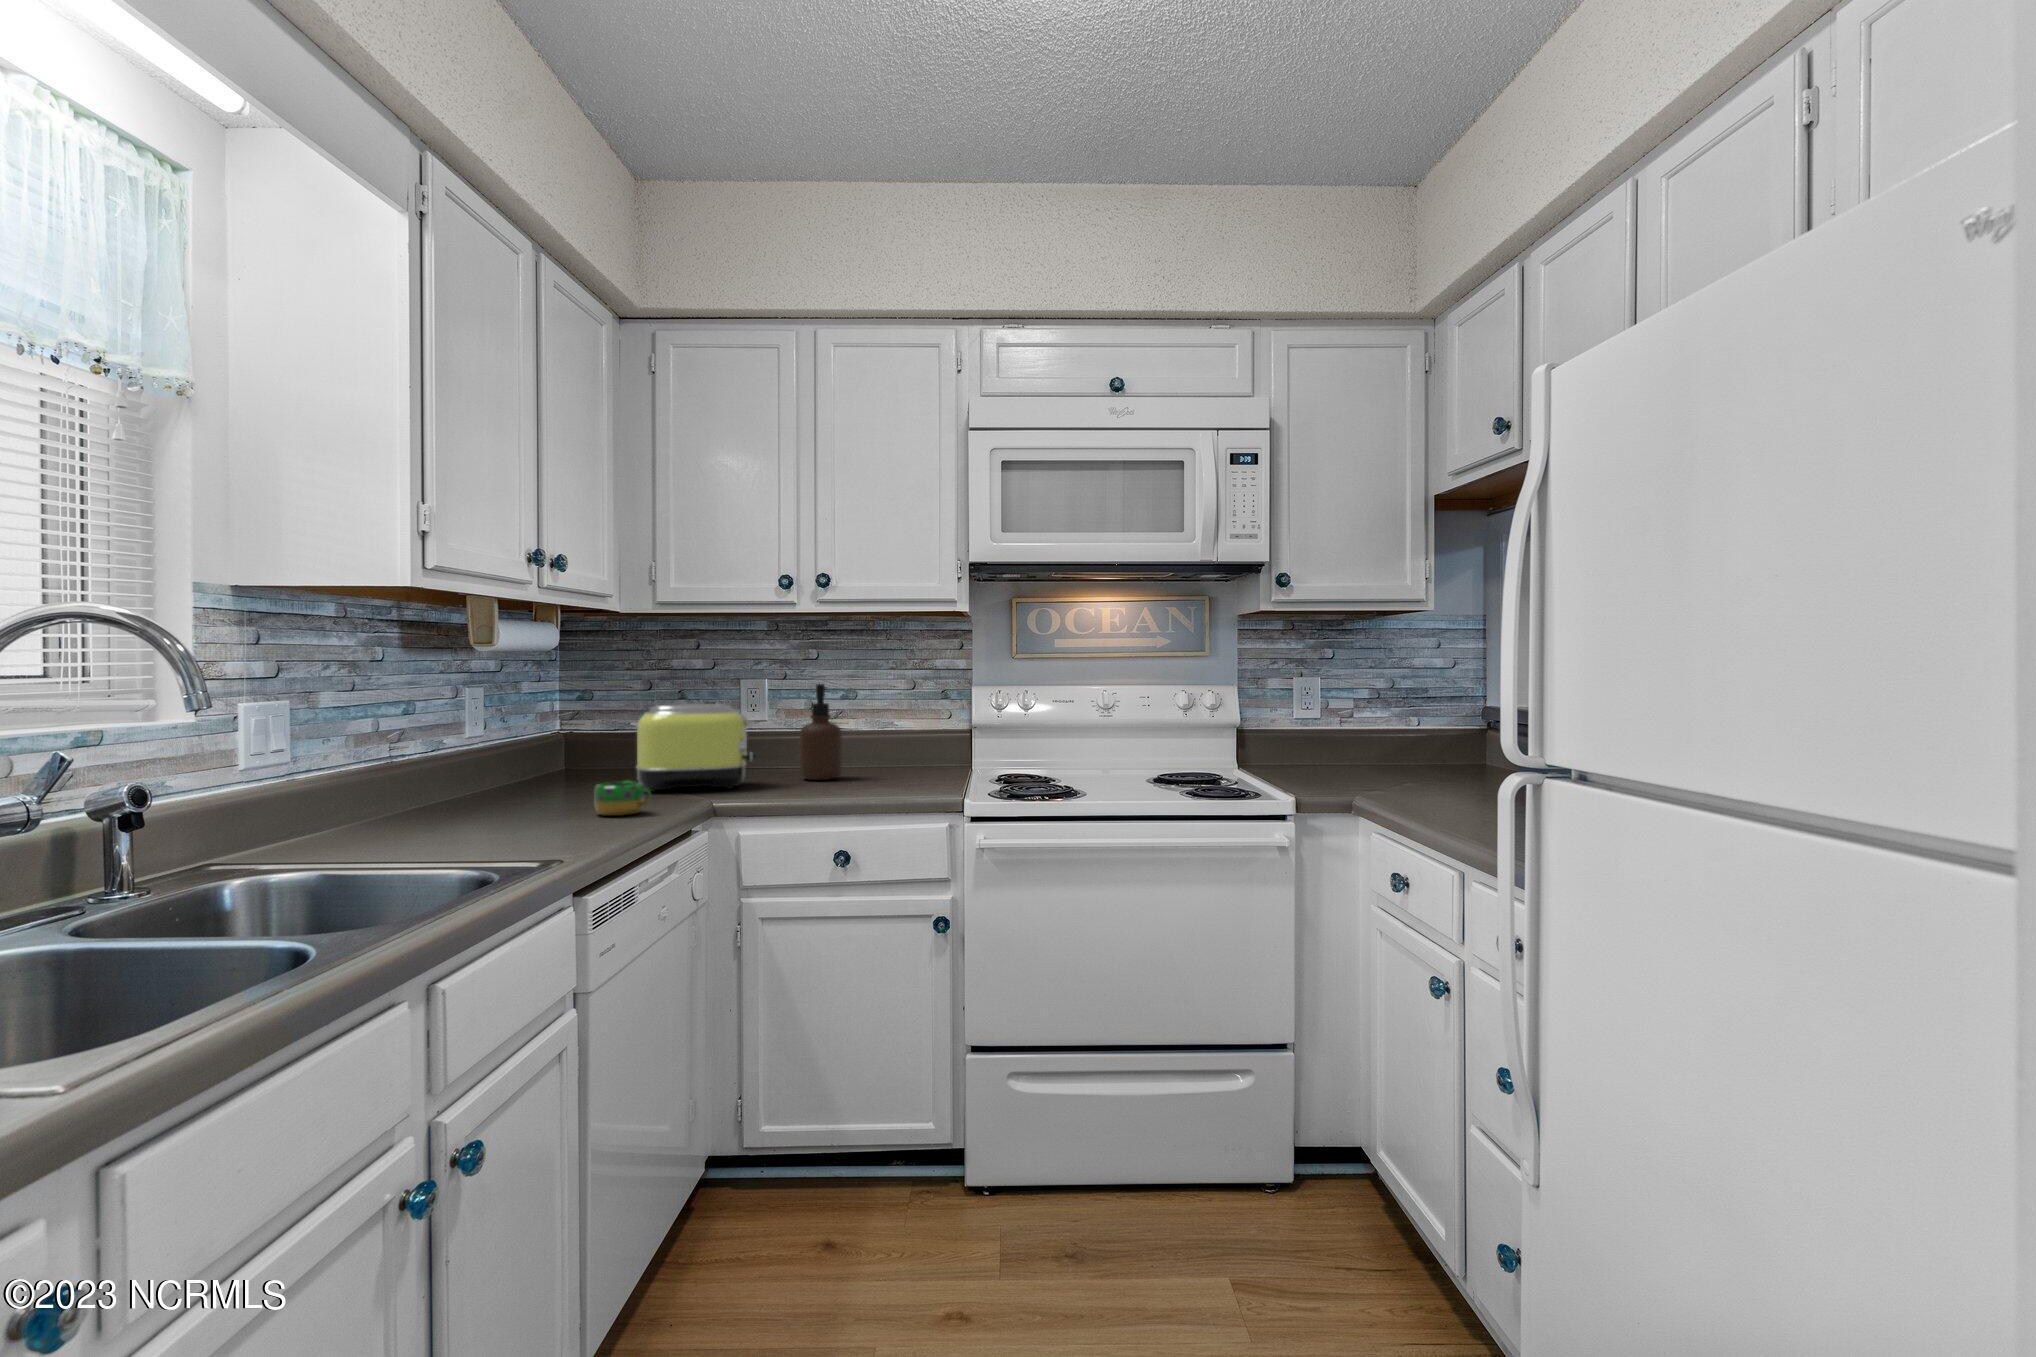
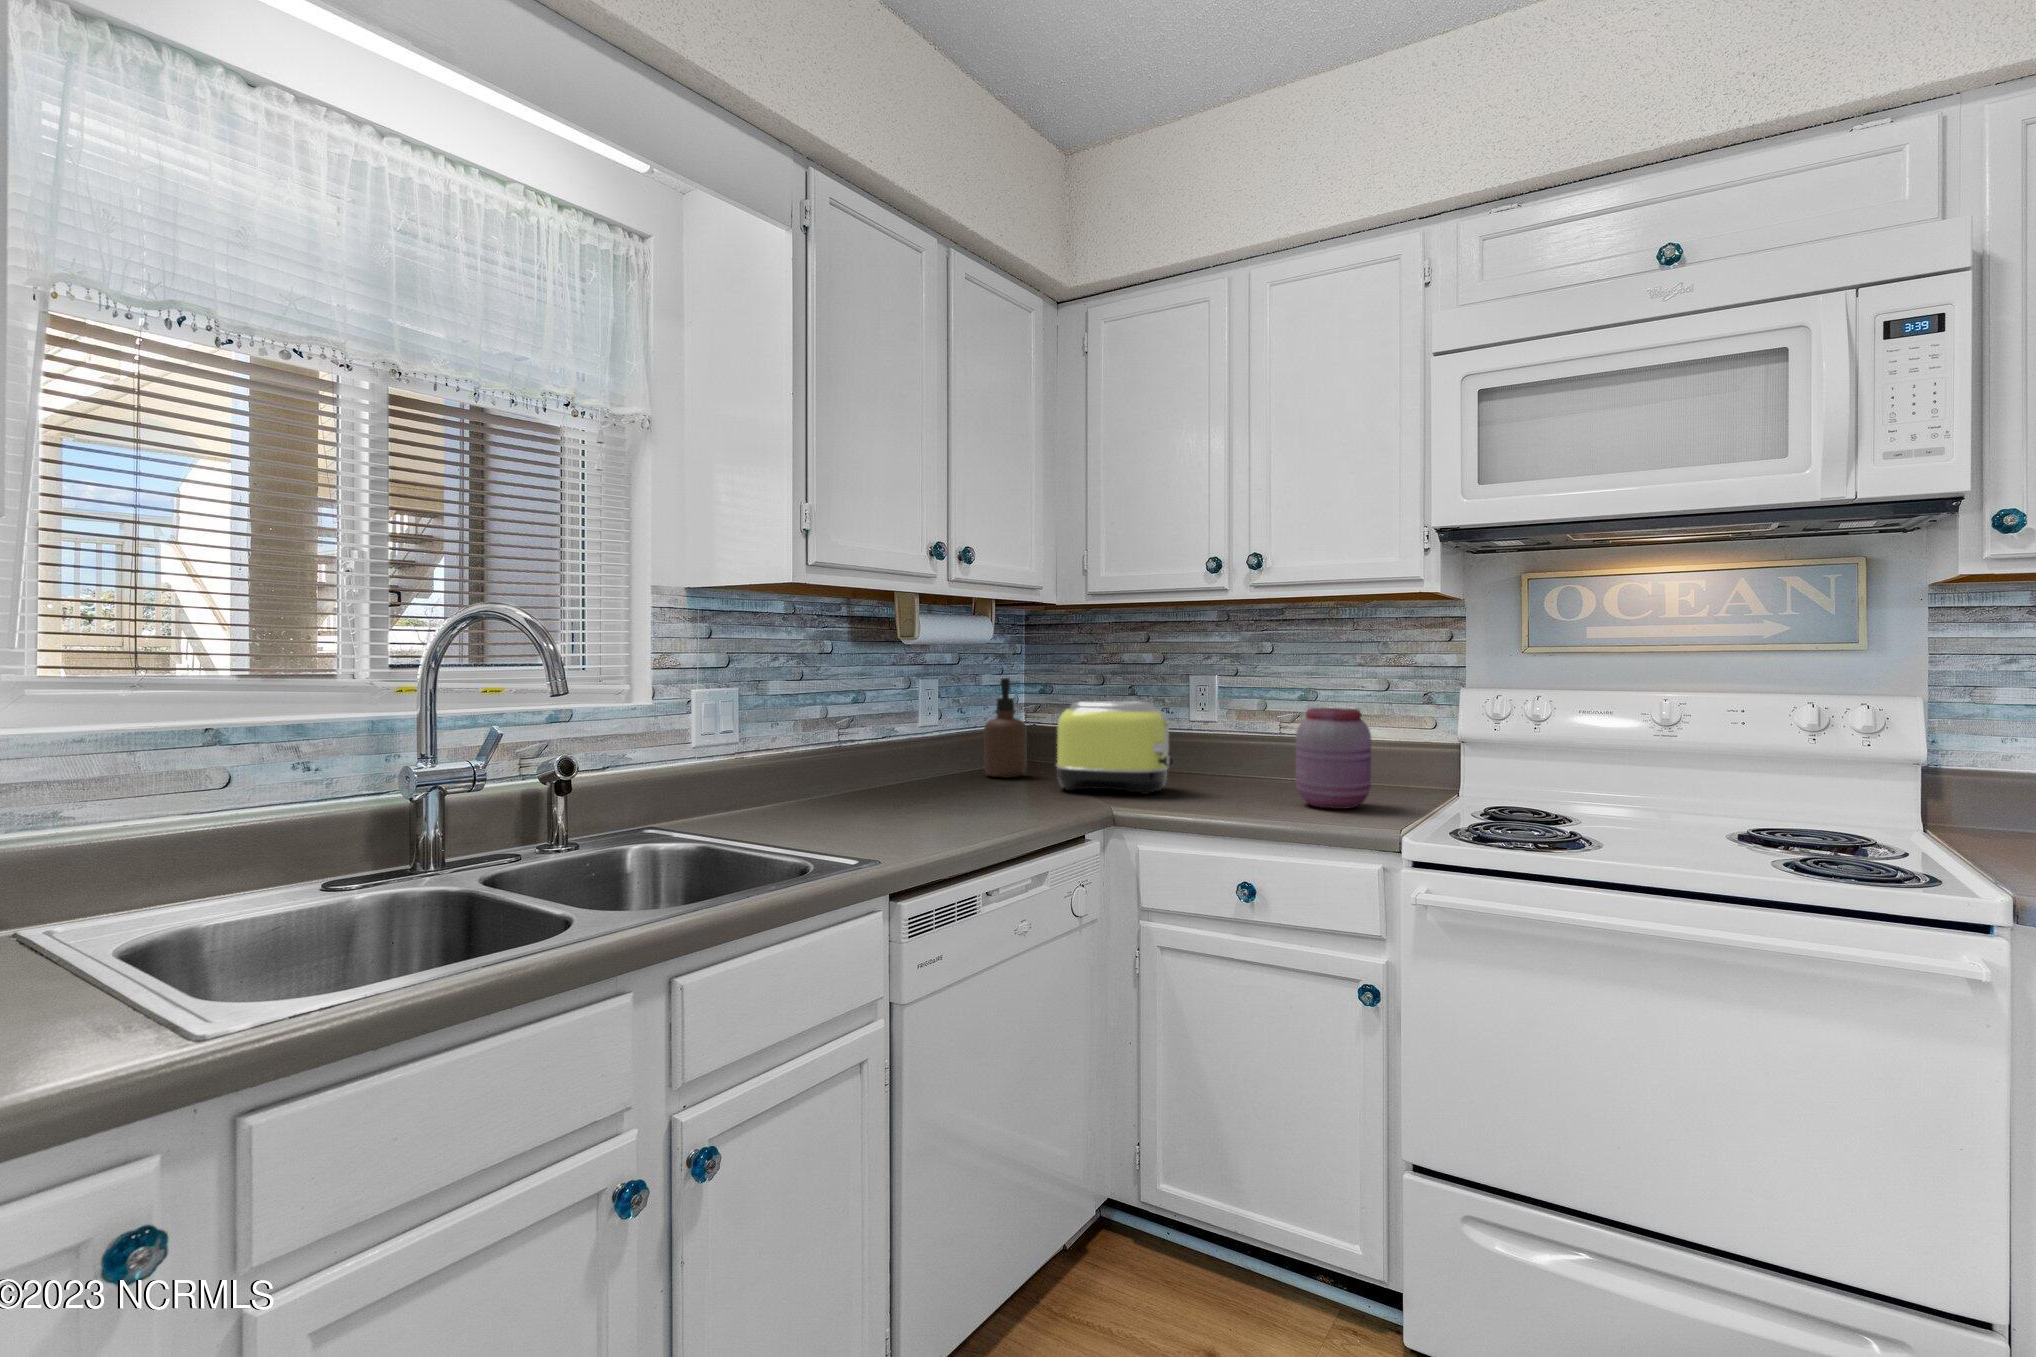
soap dispenser: present [800,684,842,780] -> present [984,678,1027,777]
jar: none [863,704,922,786] -> present [1296,708,1371,809]
mug: present [594,781,651,816] -> none [980,779,1029,815]

